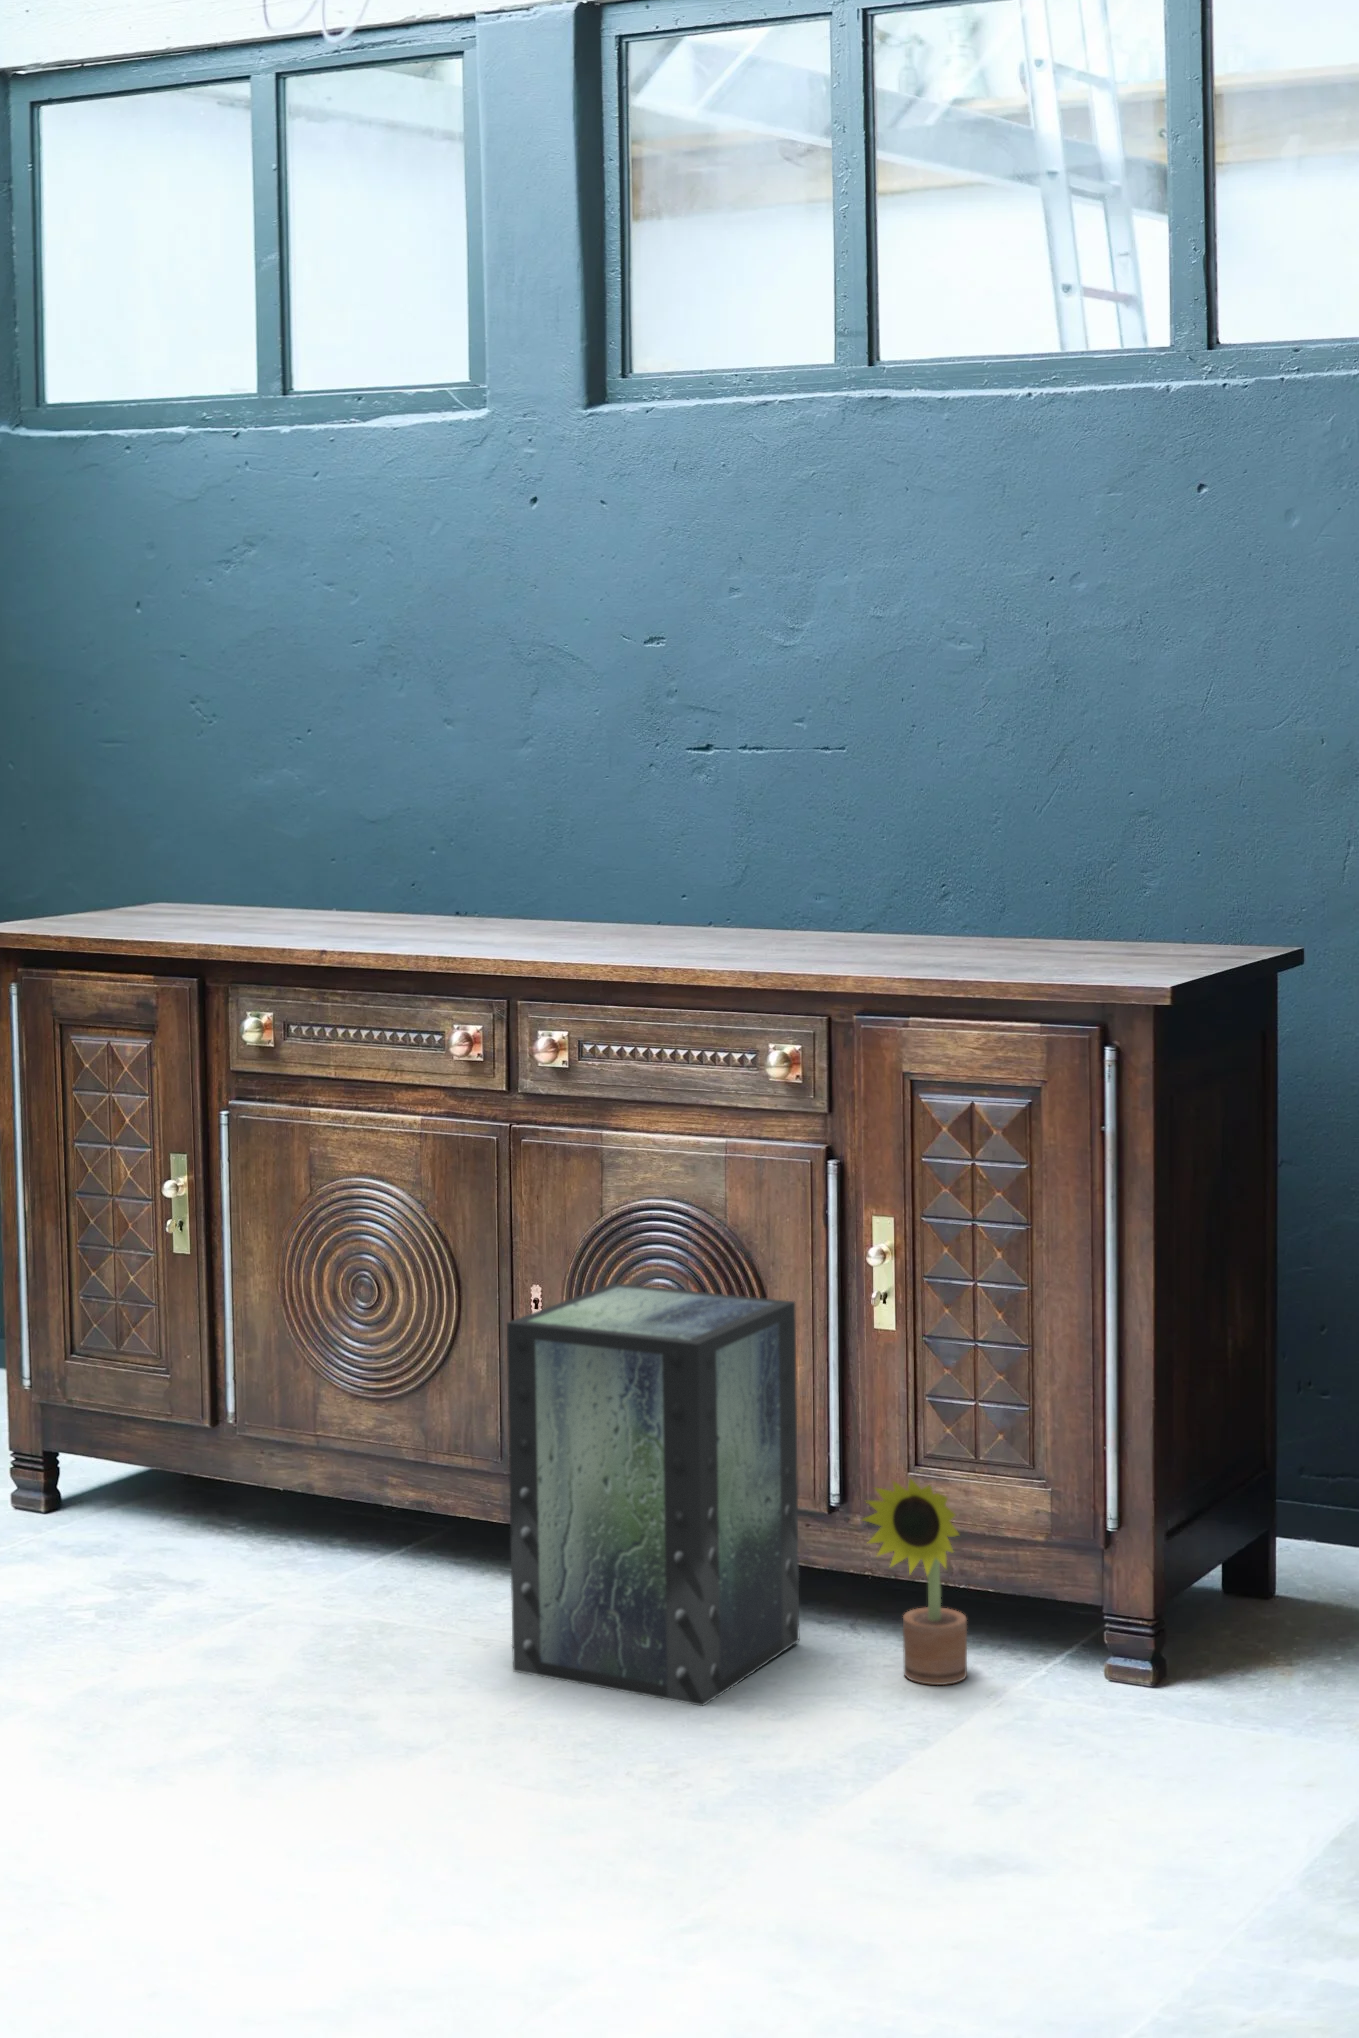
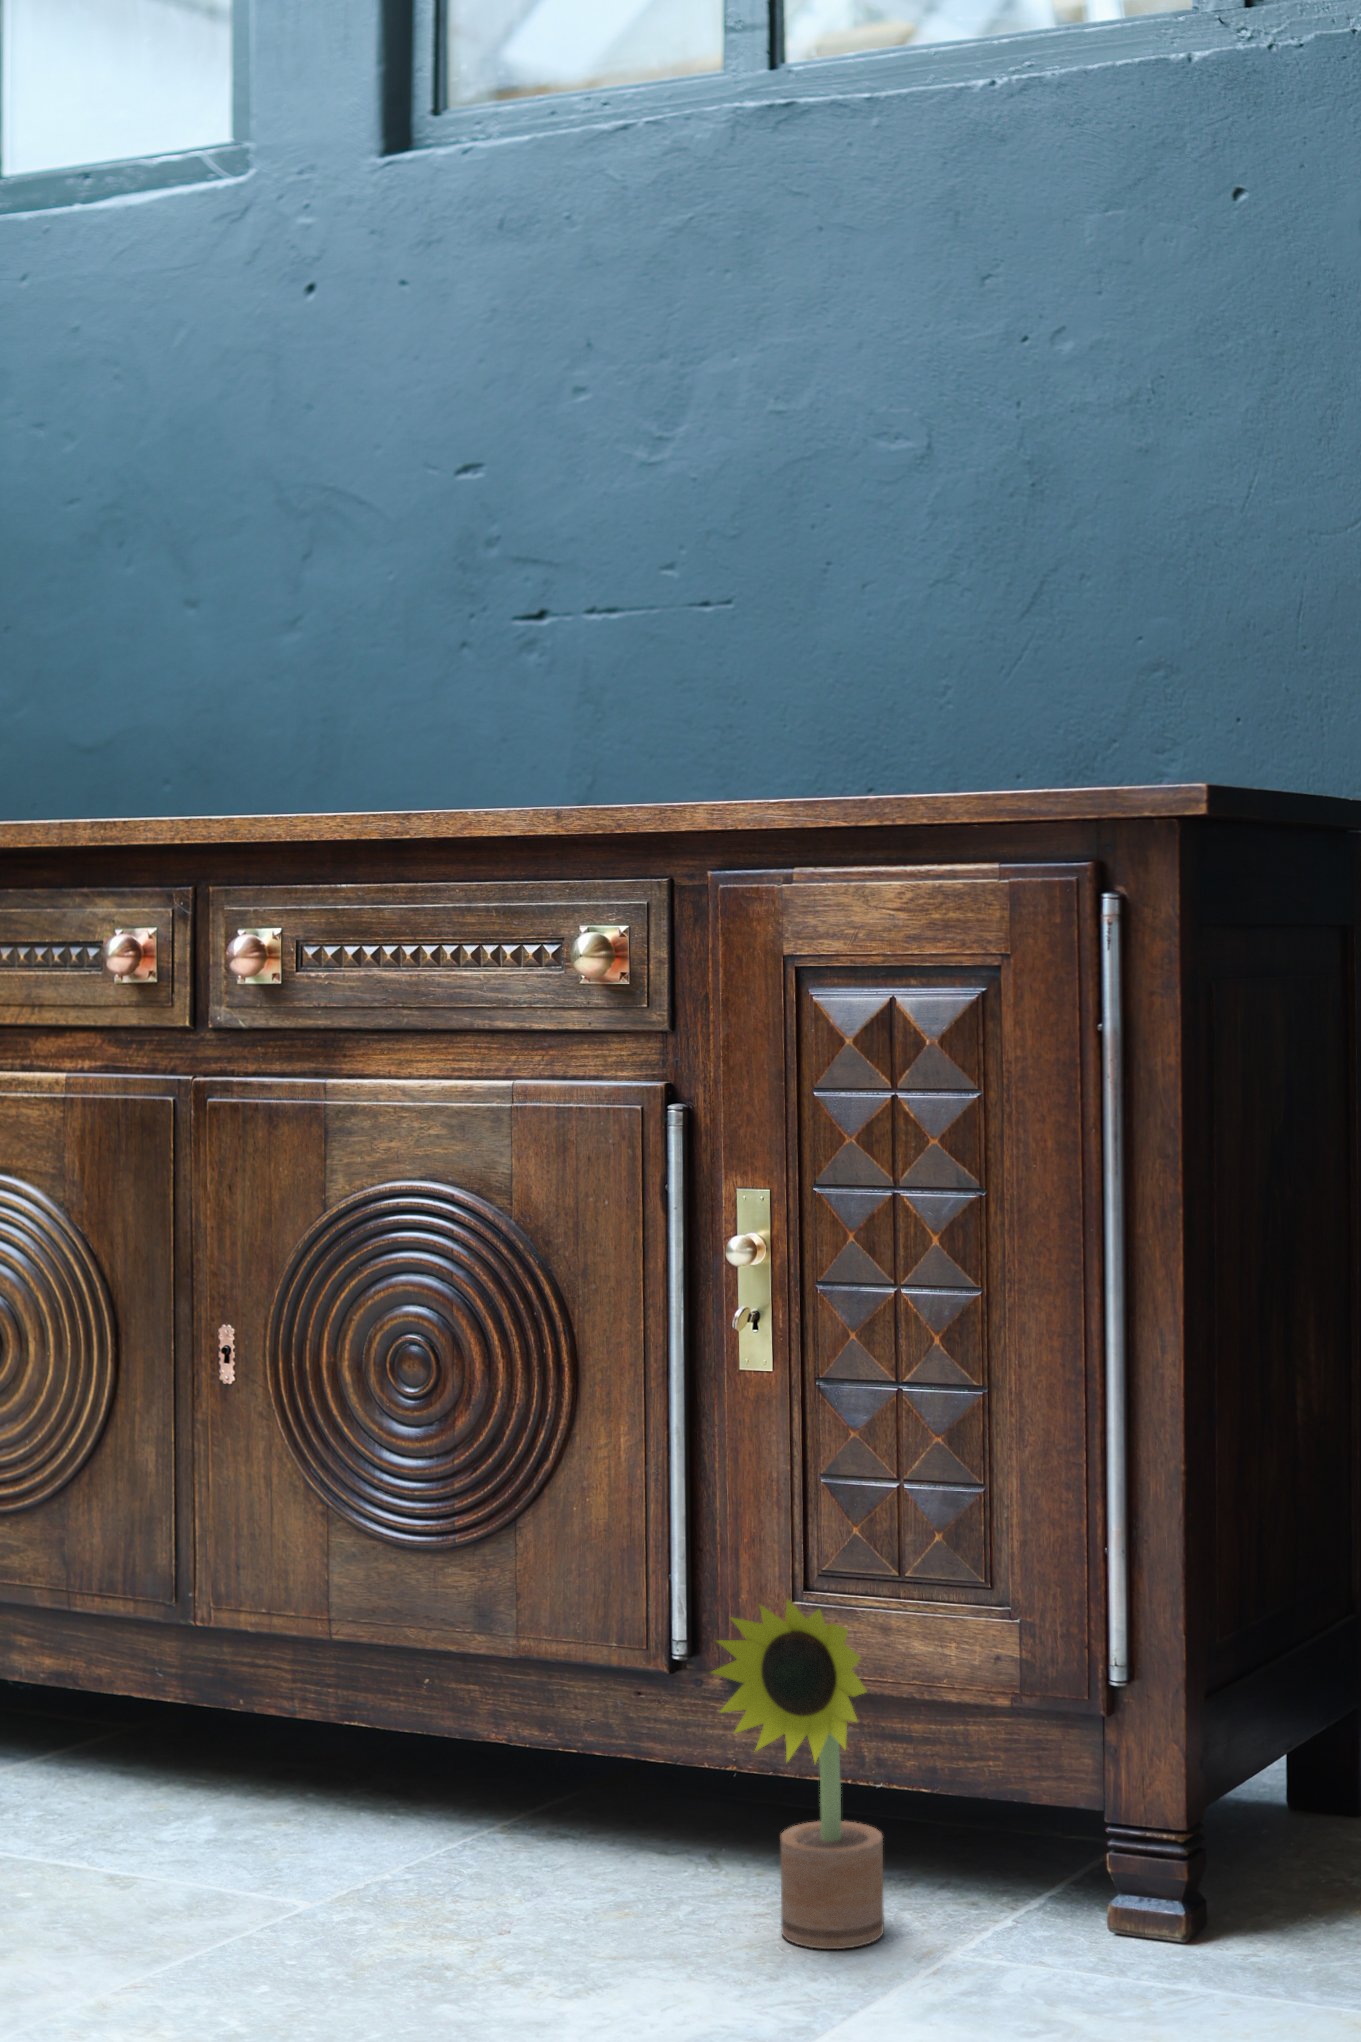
storage box: present [507,1283,799,1706] -> none [136,1315,620,1996]

